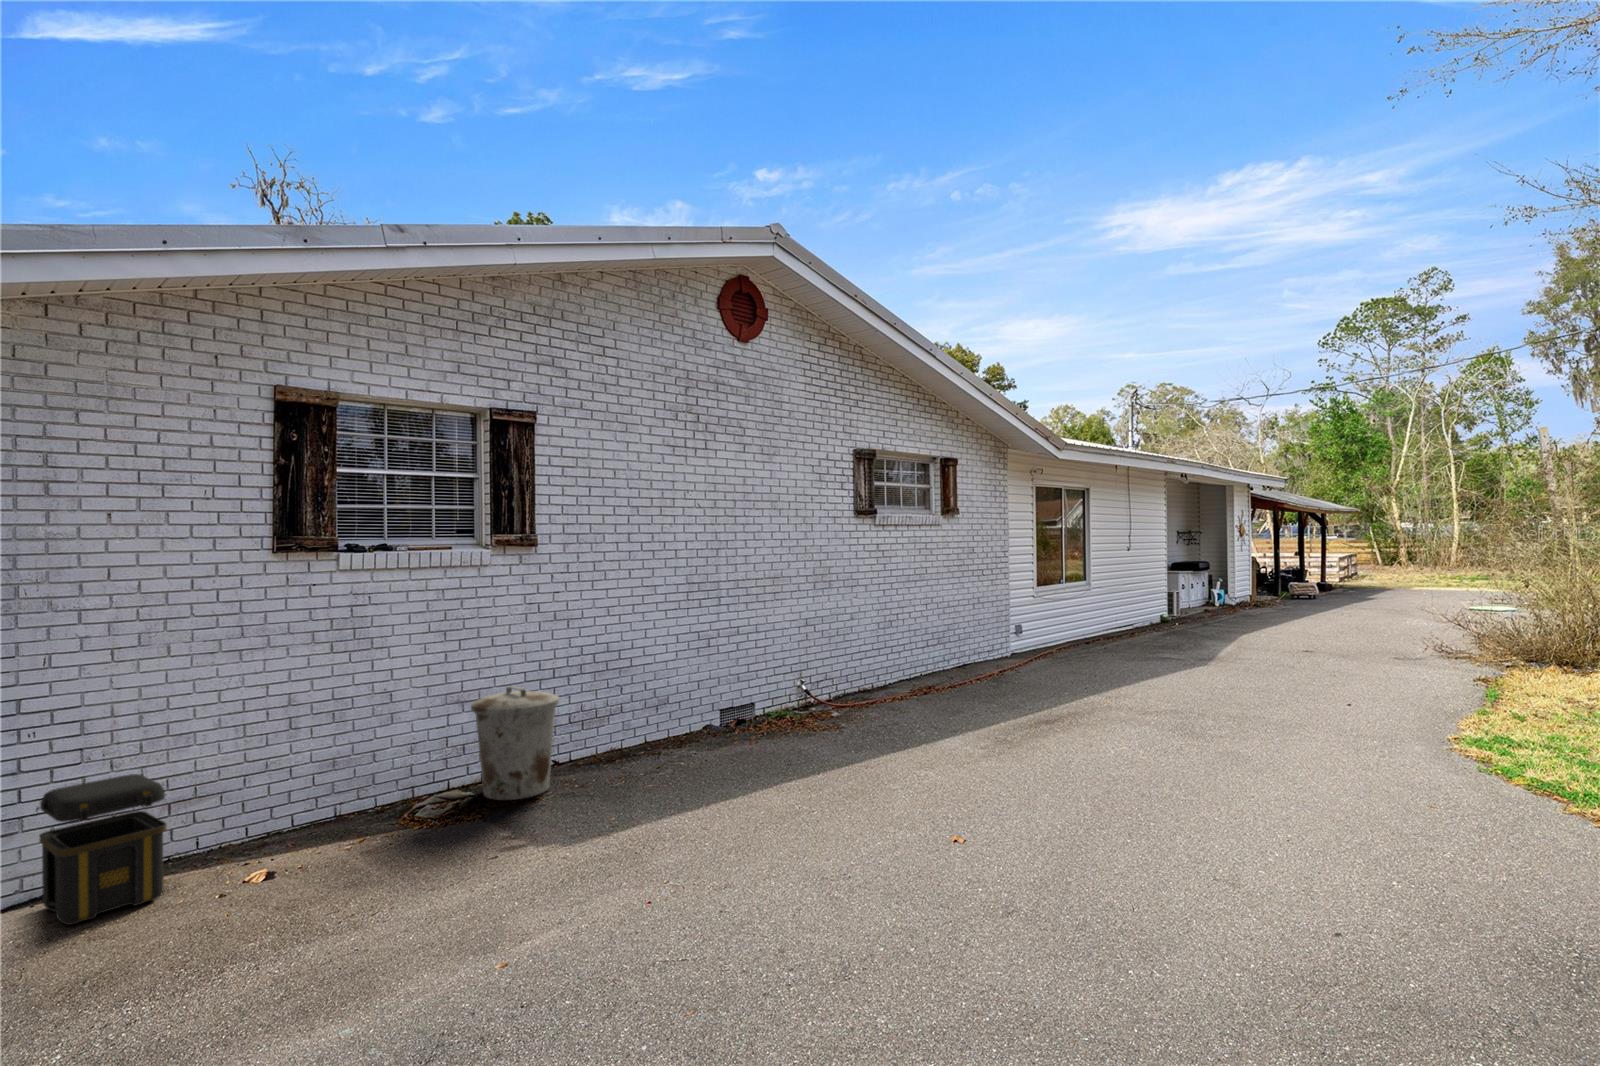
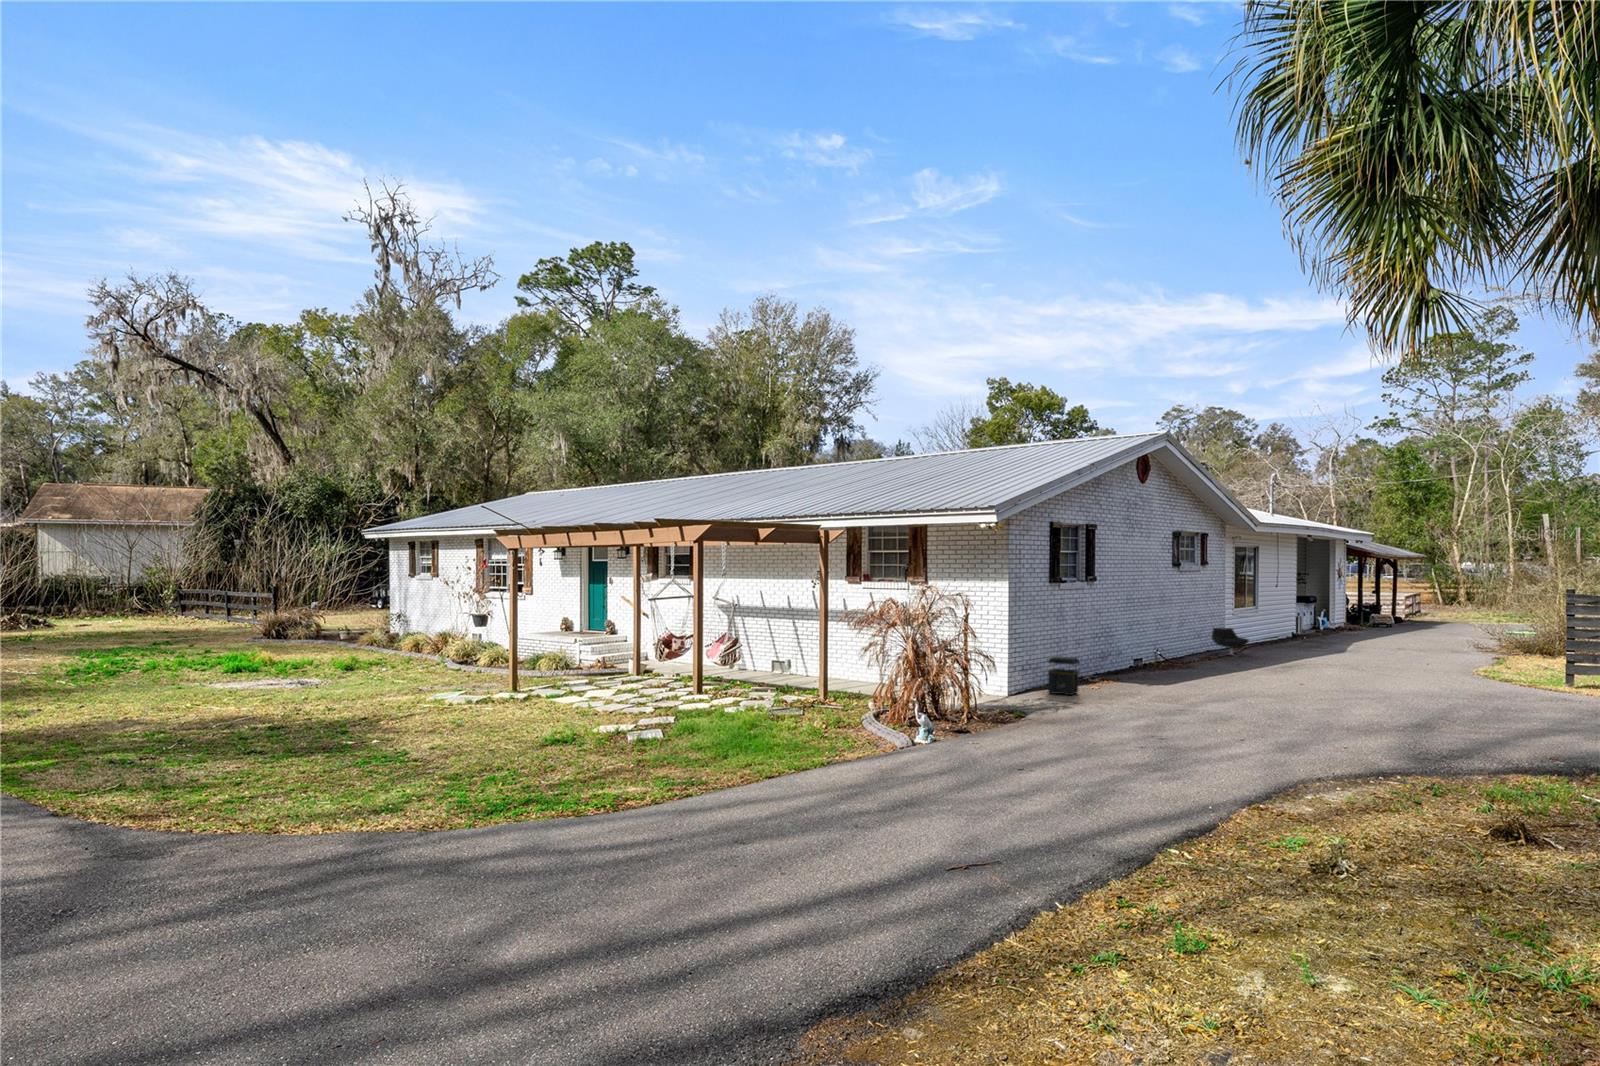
lounge chair: none [976,619,1035,671] -> present [1212,628,1249,655]
trash can: present [471,686,559,800] -> none [1093,640,1128,682]

